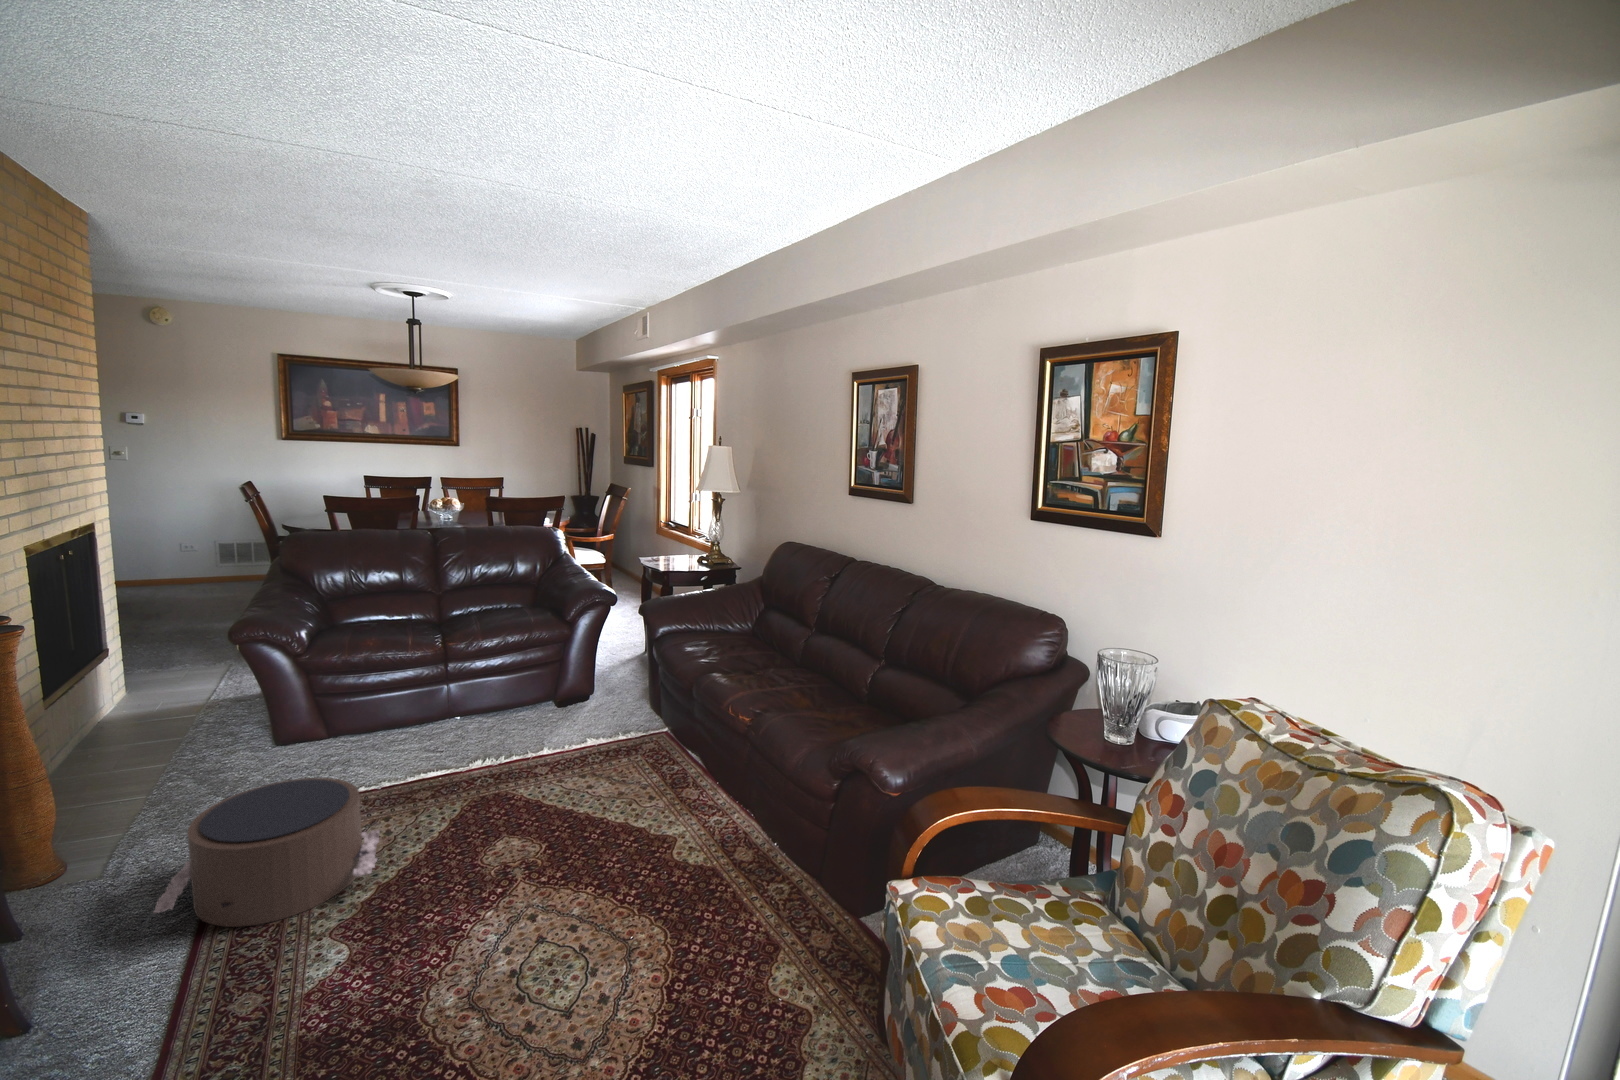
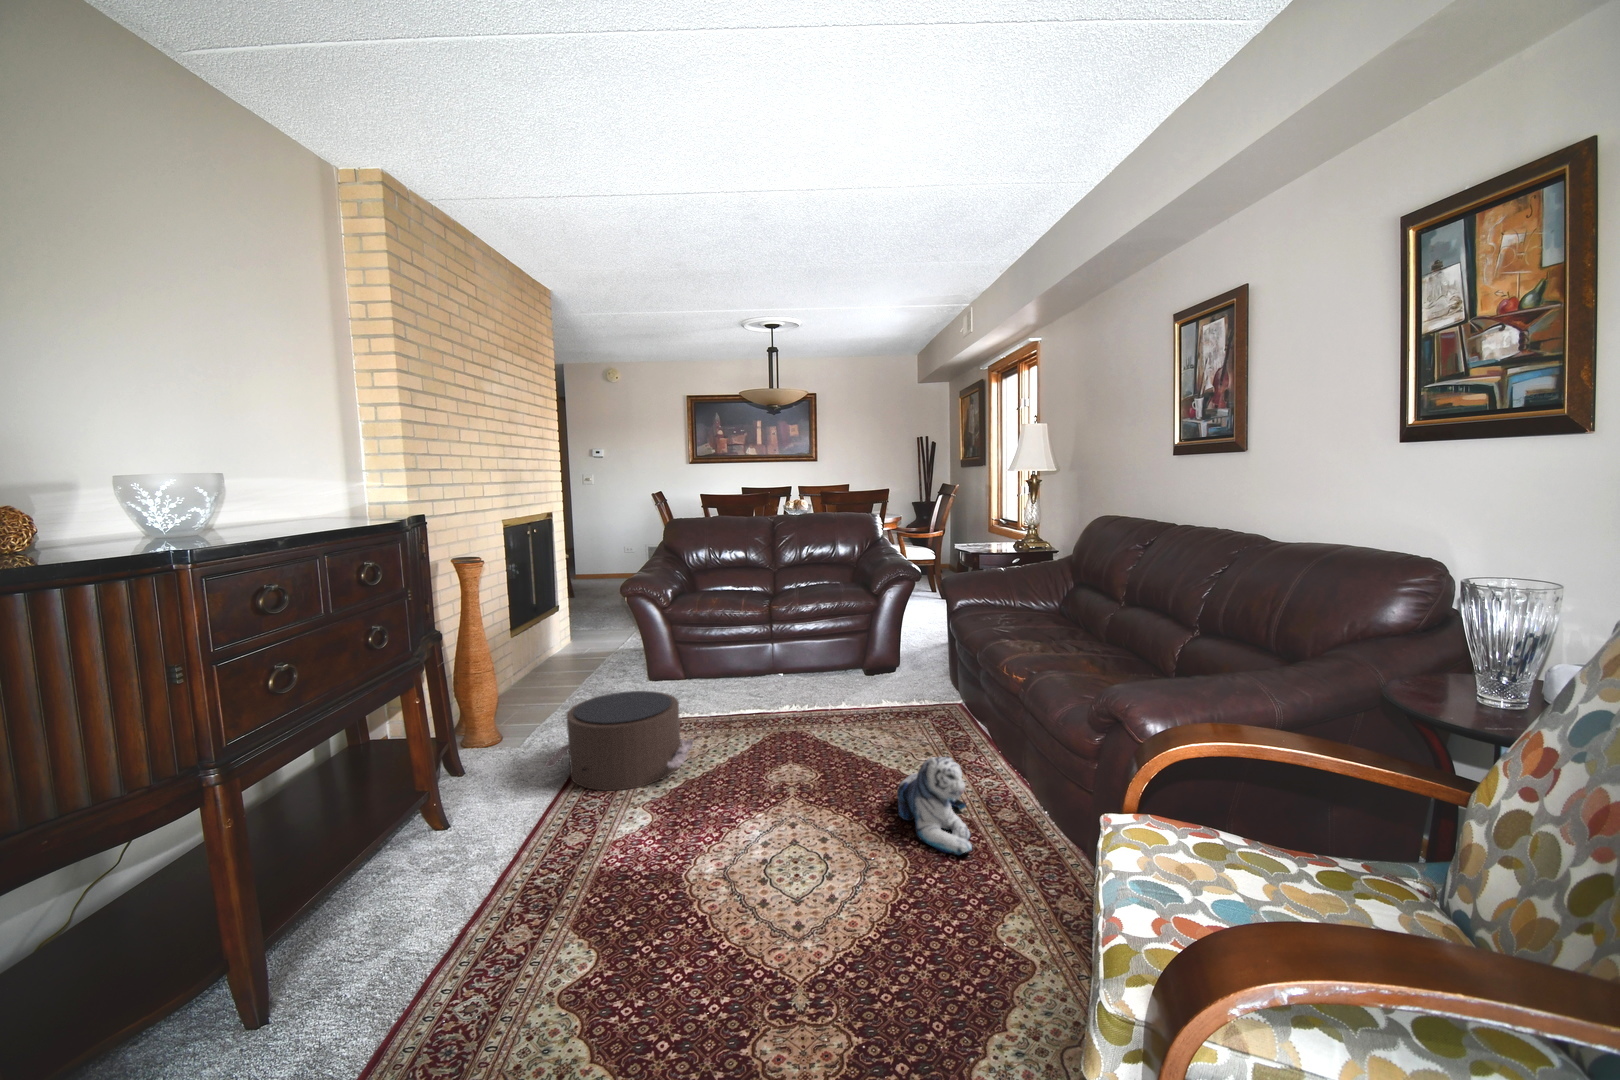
plush toy: none [640,814,727,913] -> present [897,756,972,855]

